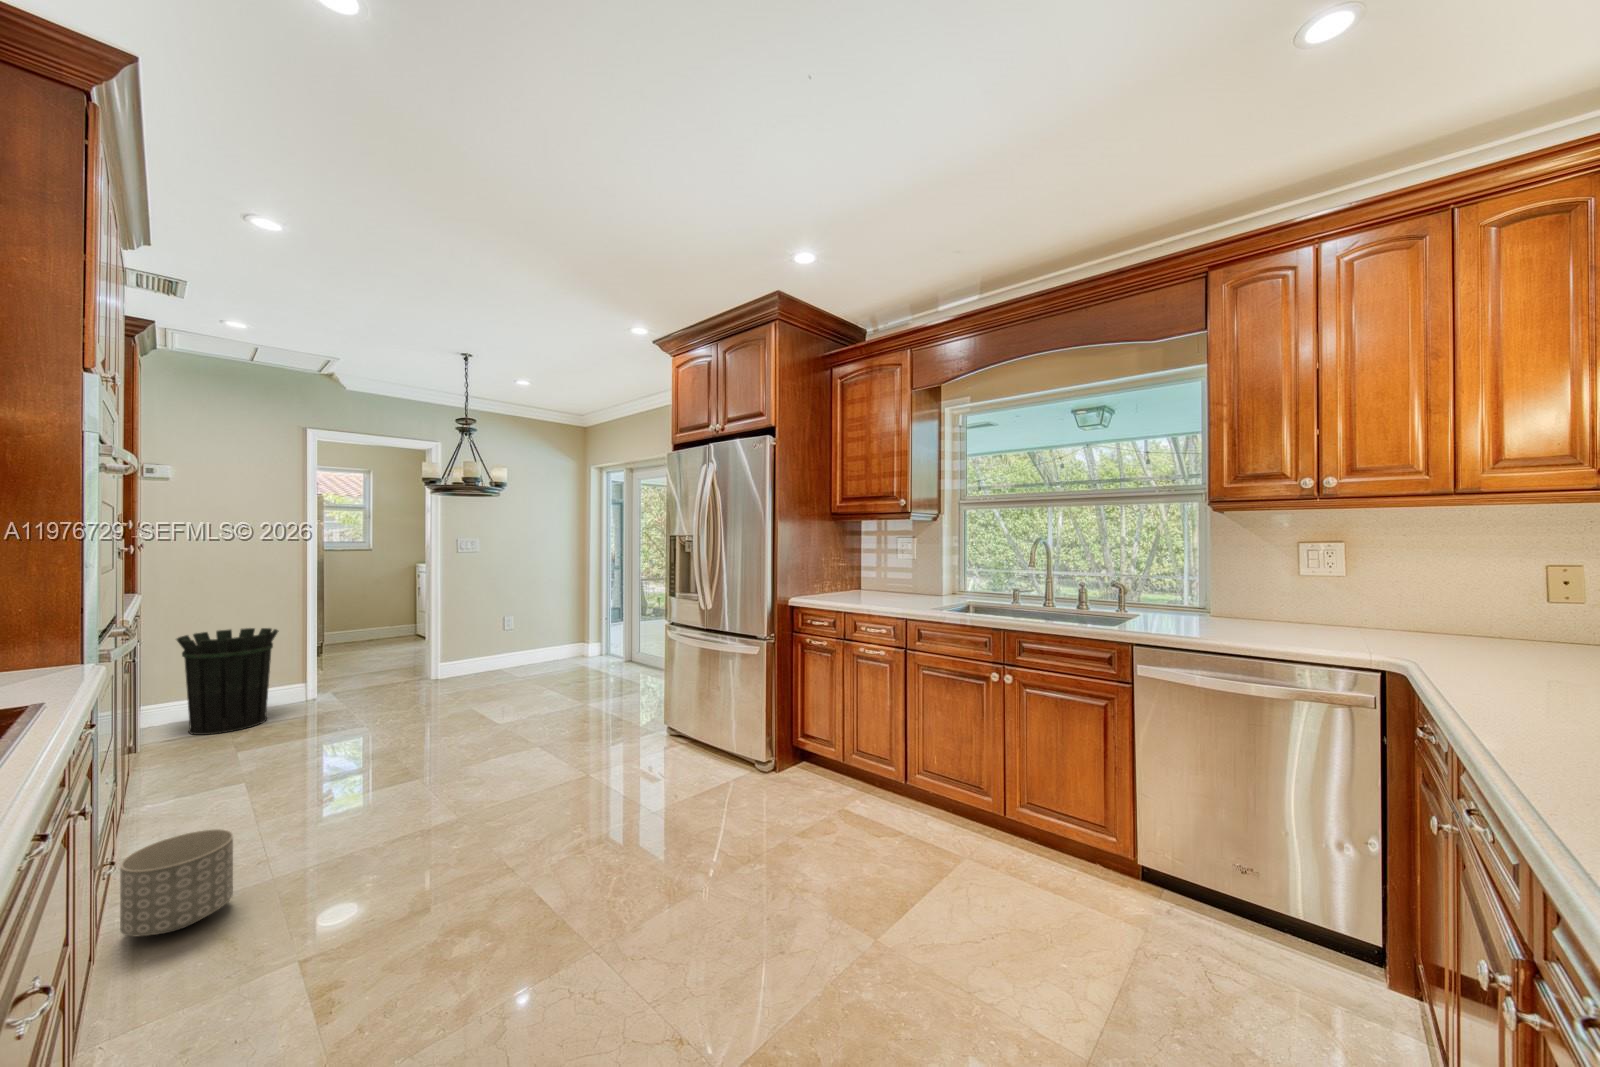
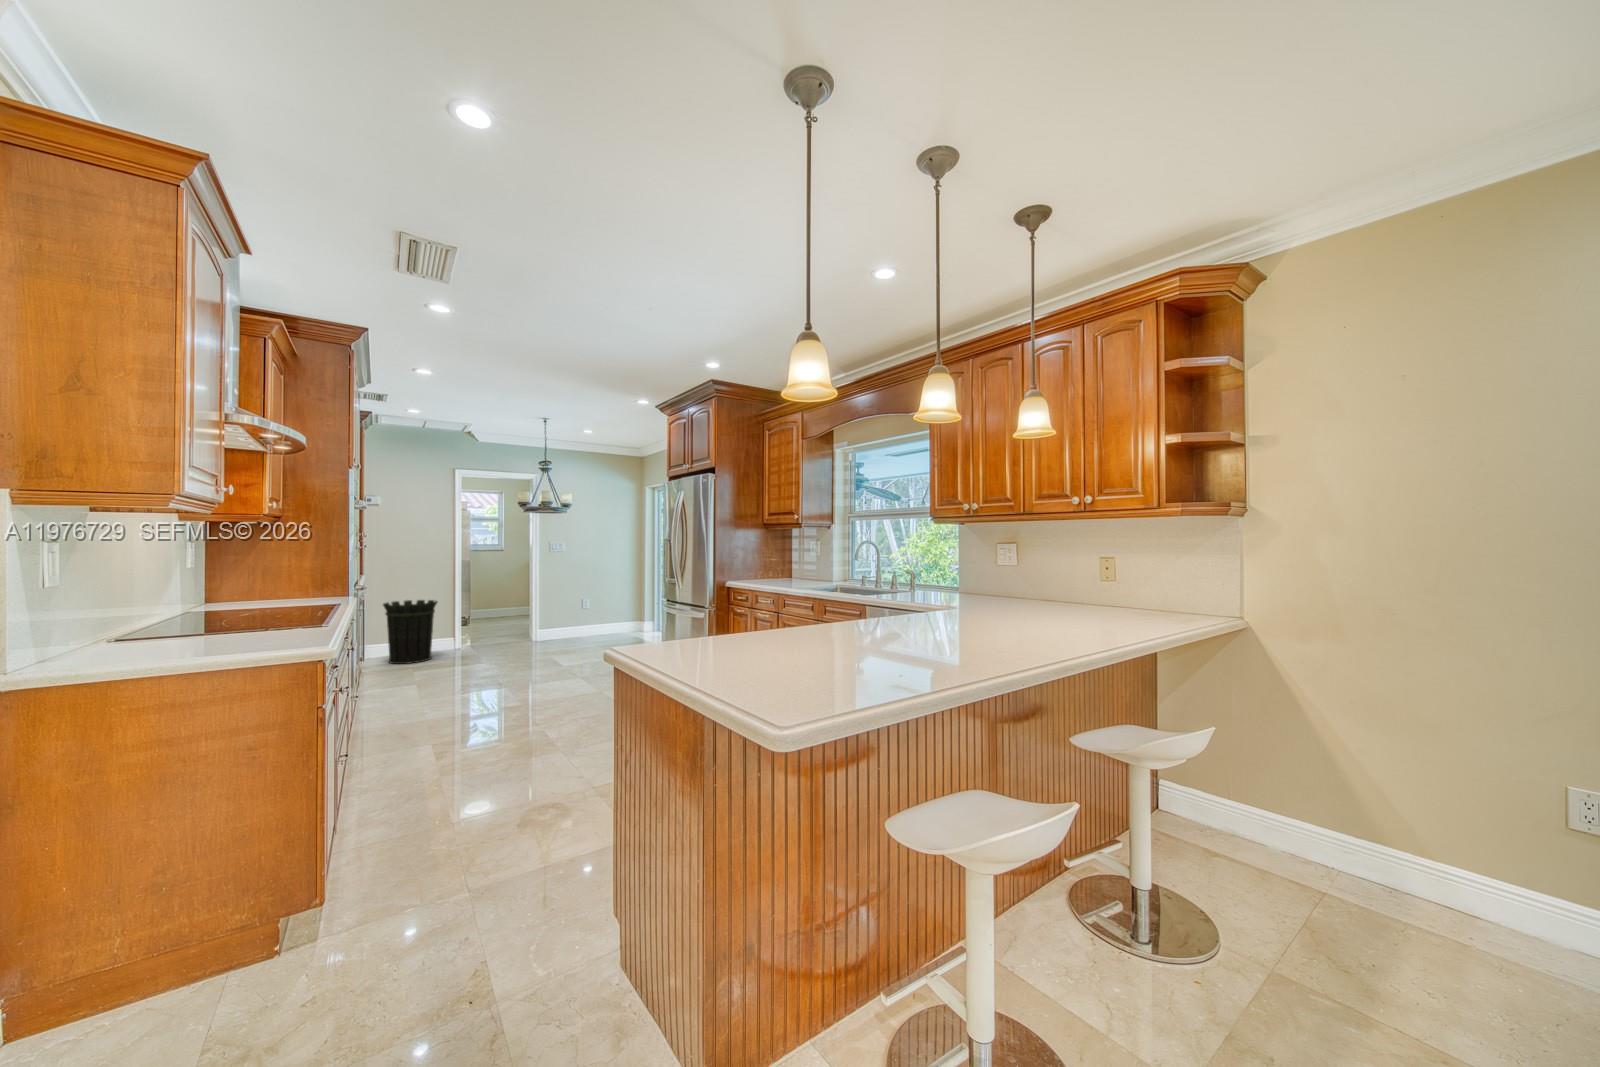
planter: present [120,829,233,936] -> none [362,690,408,734]

